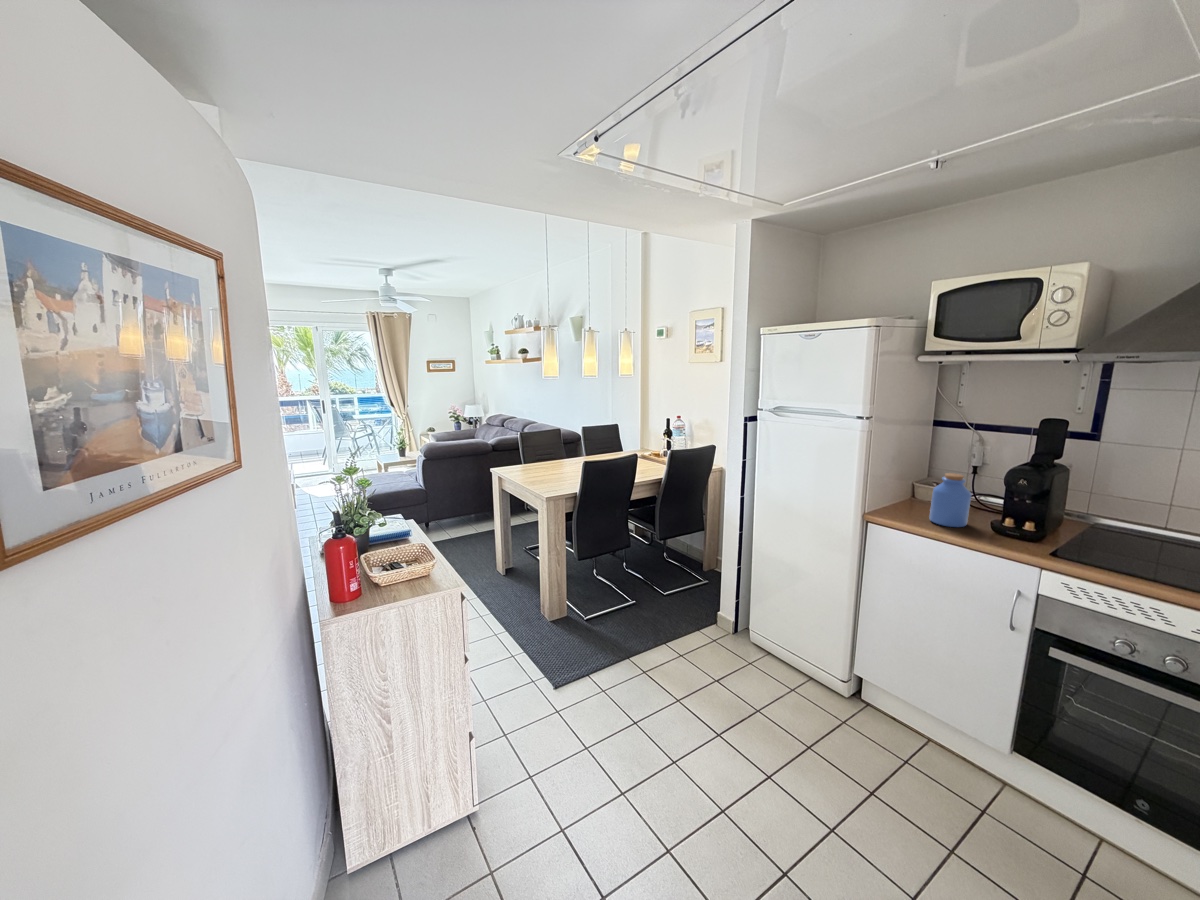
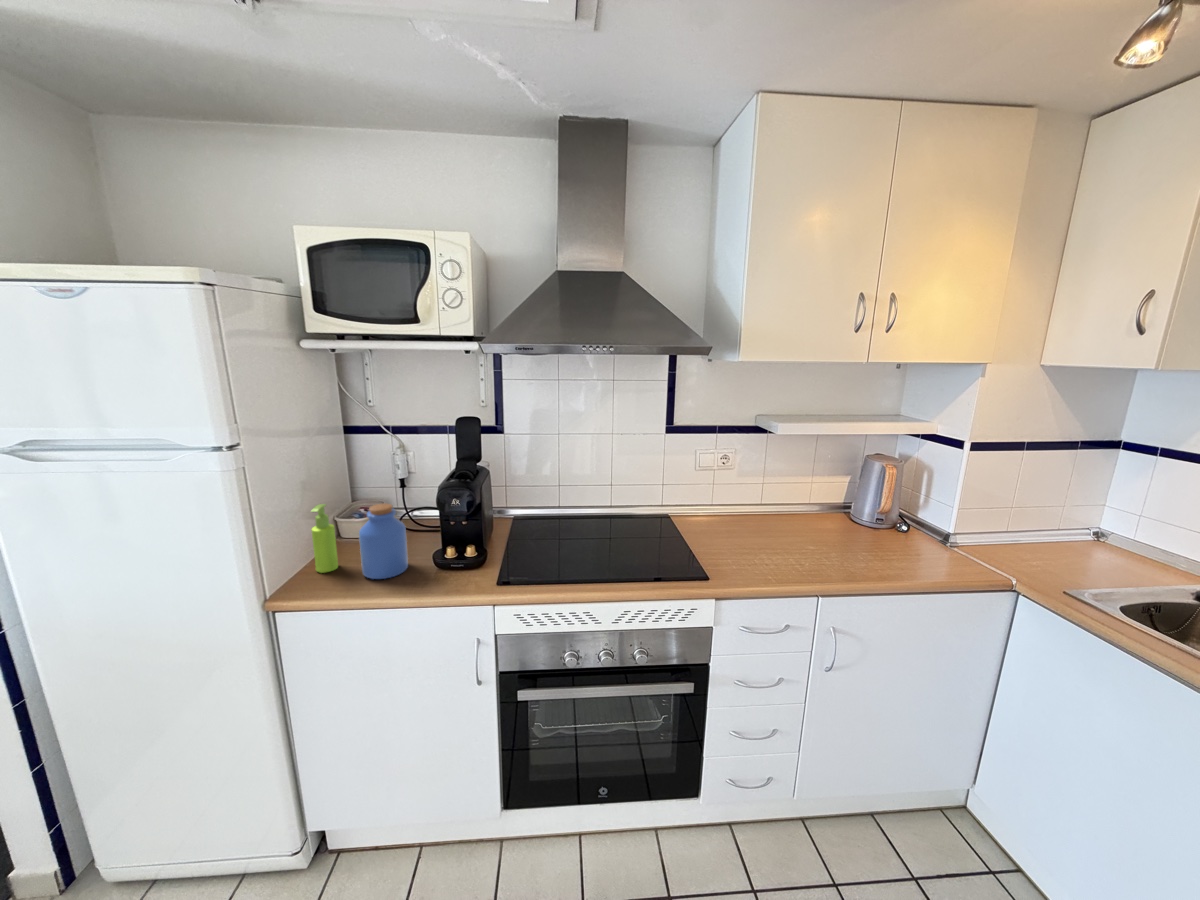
soap dispenser: none [896,466,915,513] -> present [311,504,338,573]

